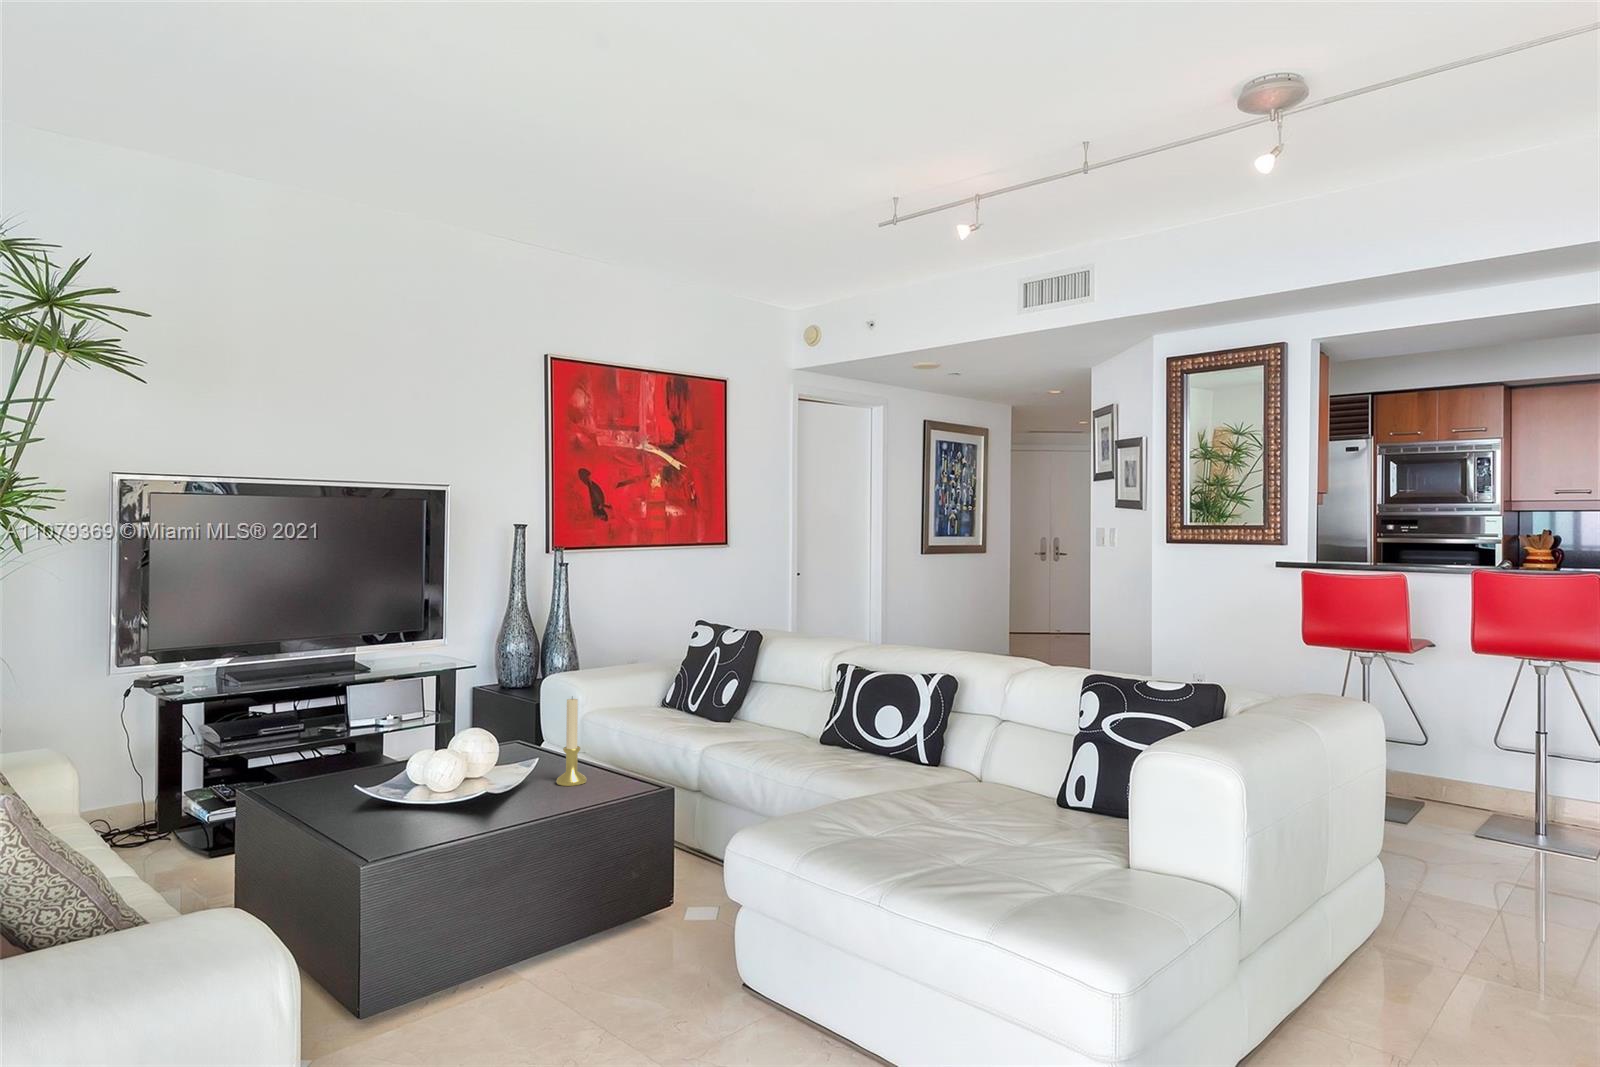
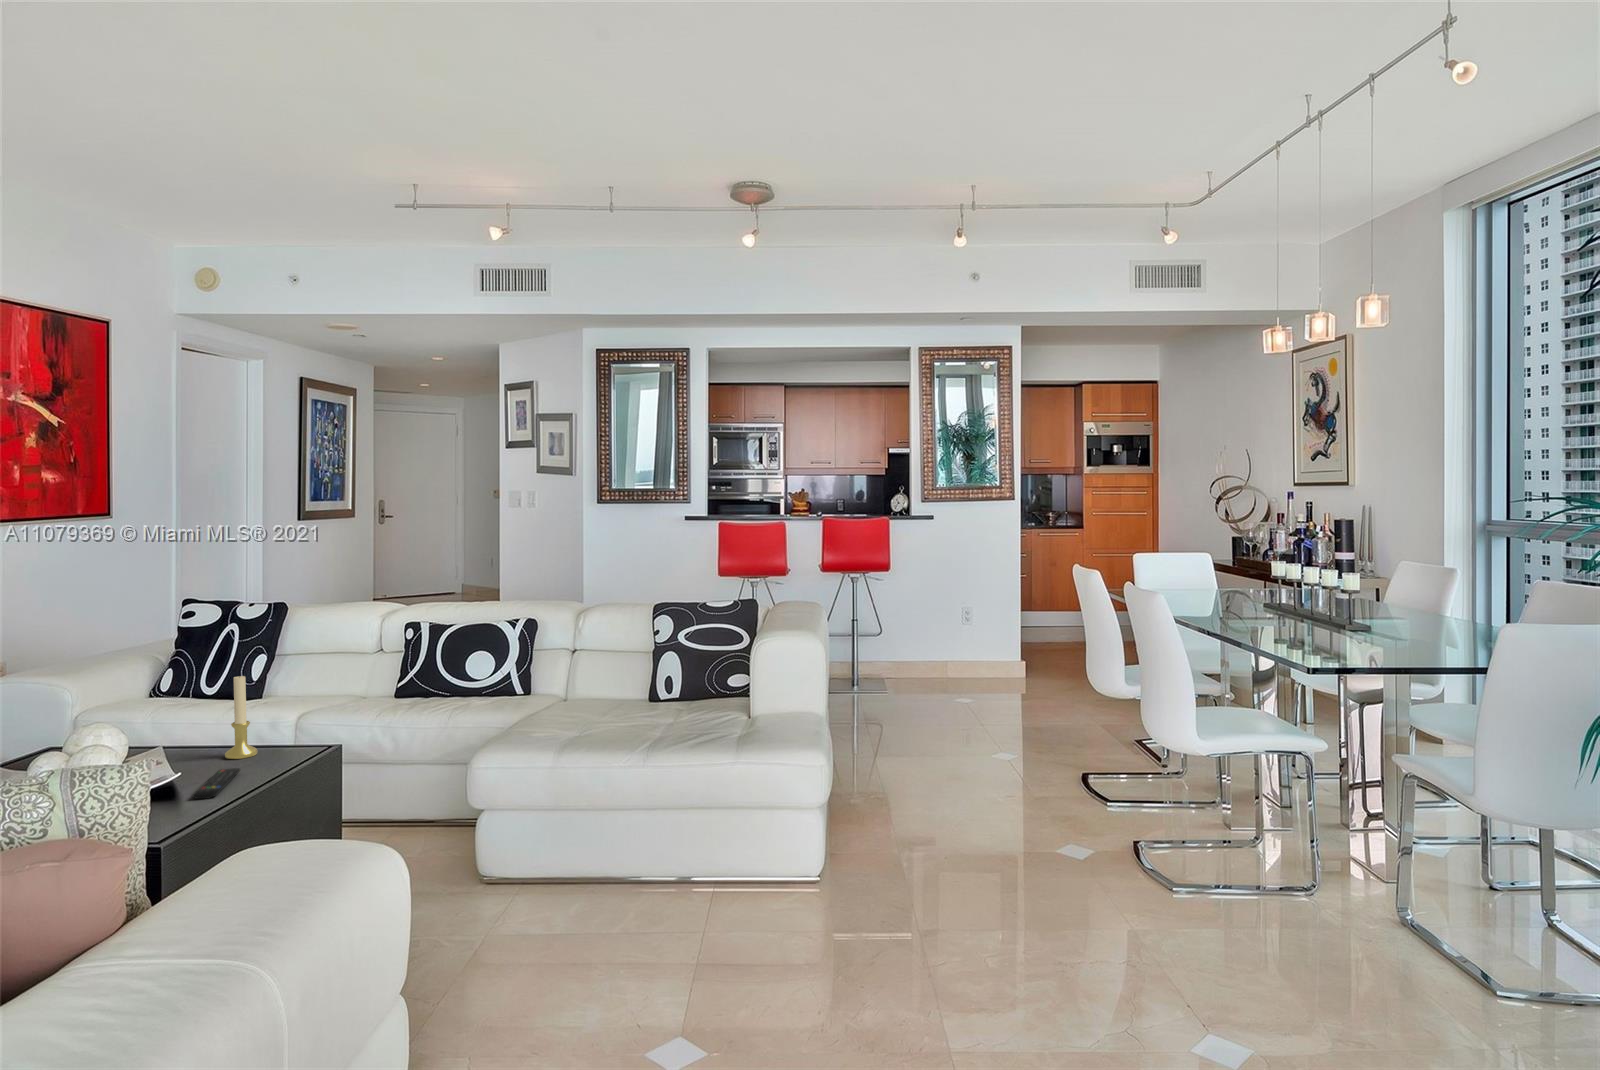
remote control: none [445,793,529,822] -> present [193,768,240,799]

